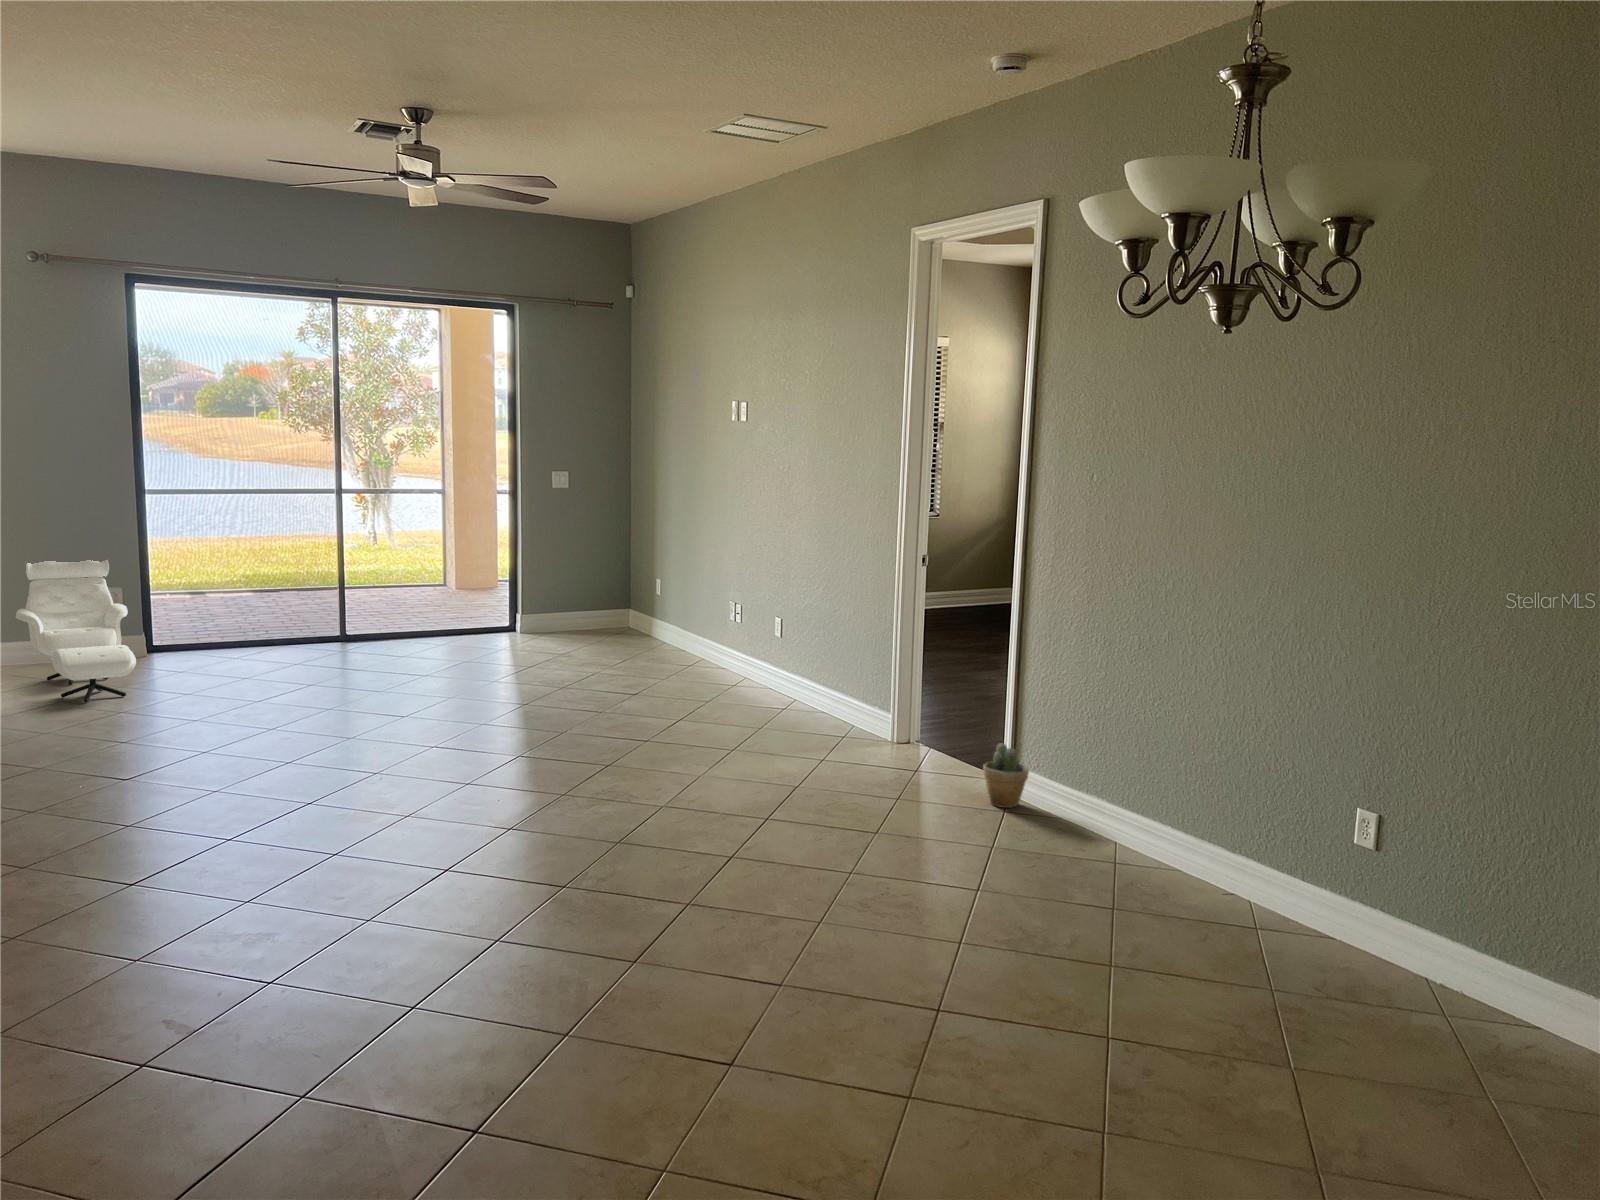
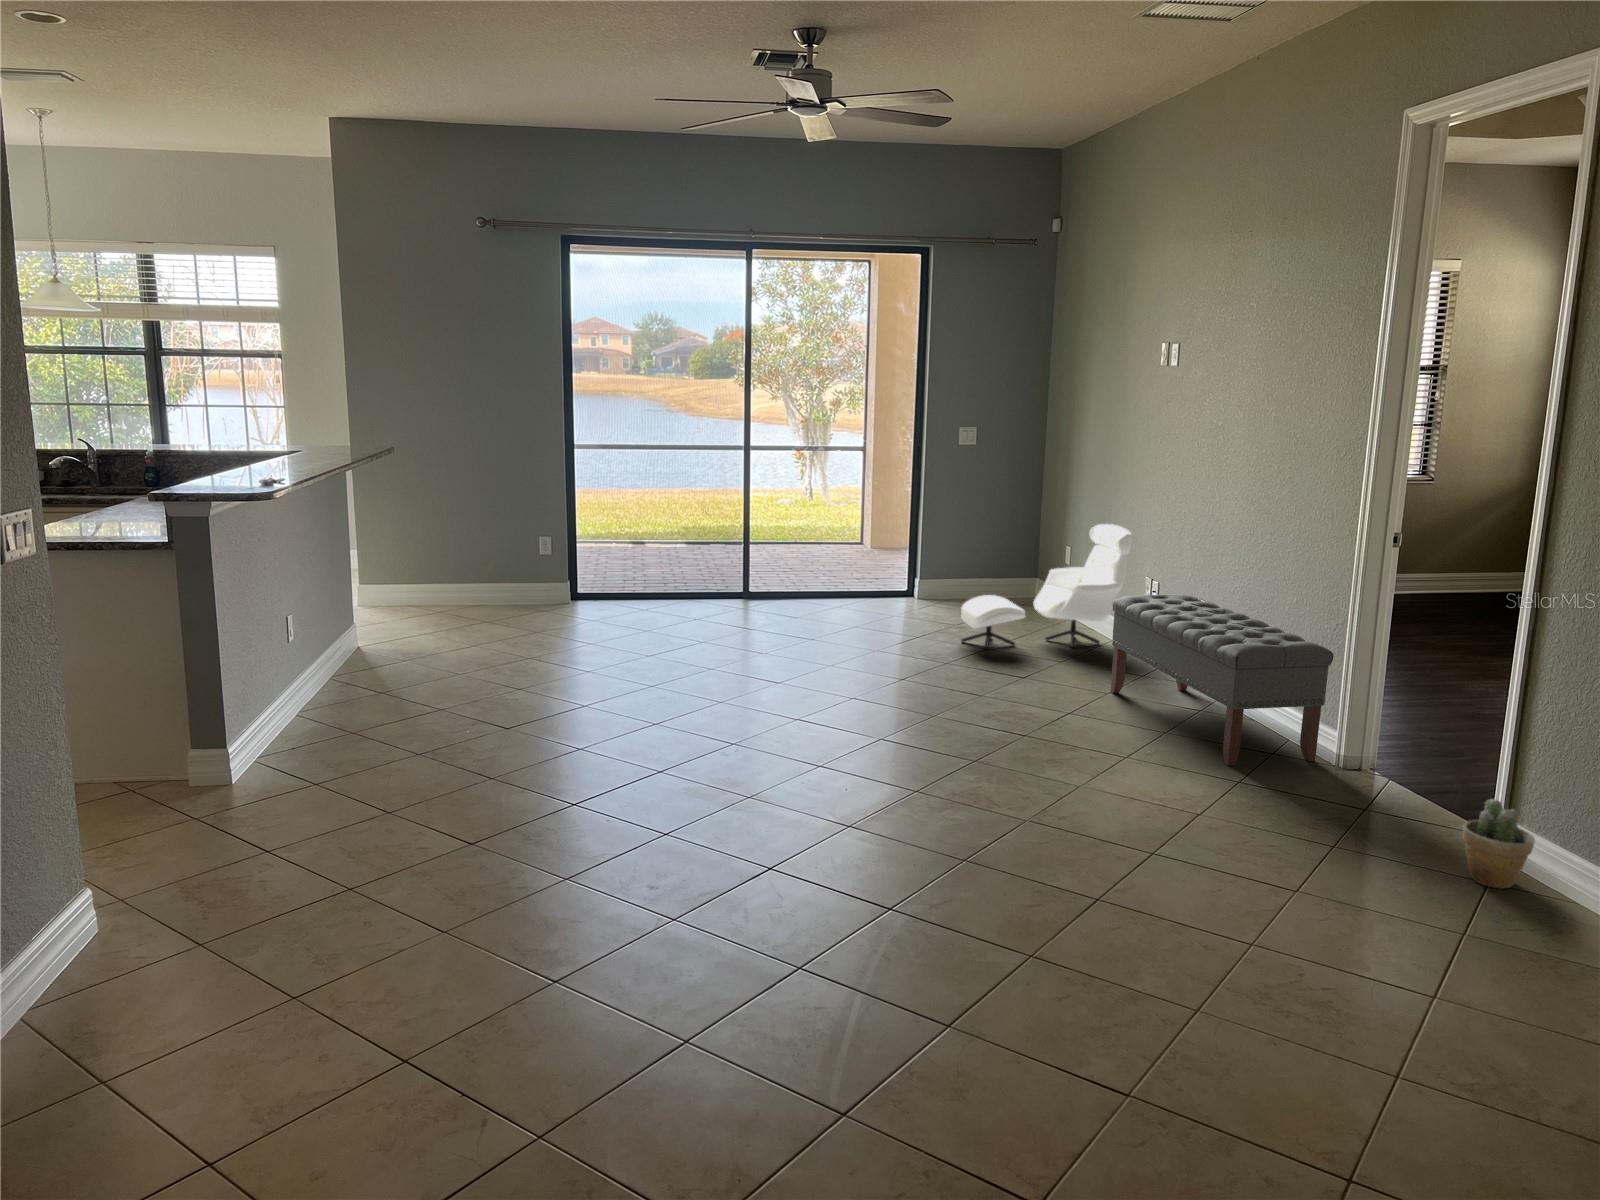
armchair: present [16,560,136,703] -> present [961,524,1132,650]
bench: none [699,618,884,753] -> present [1111,594,1333,766]

